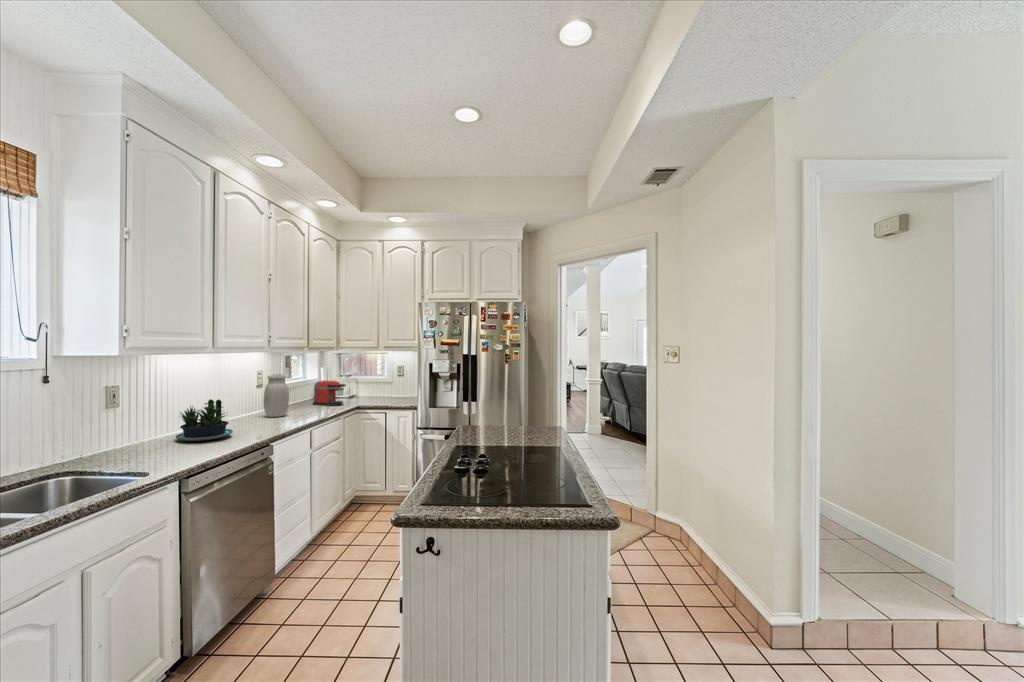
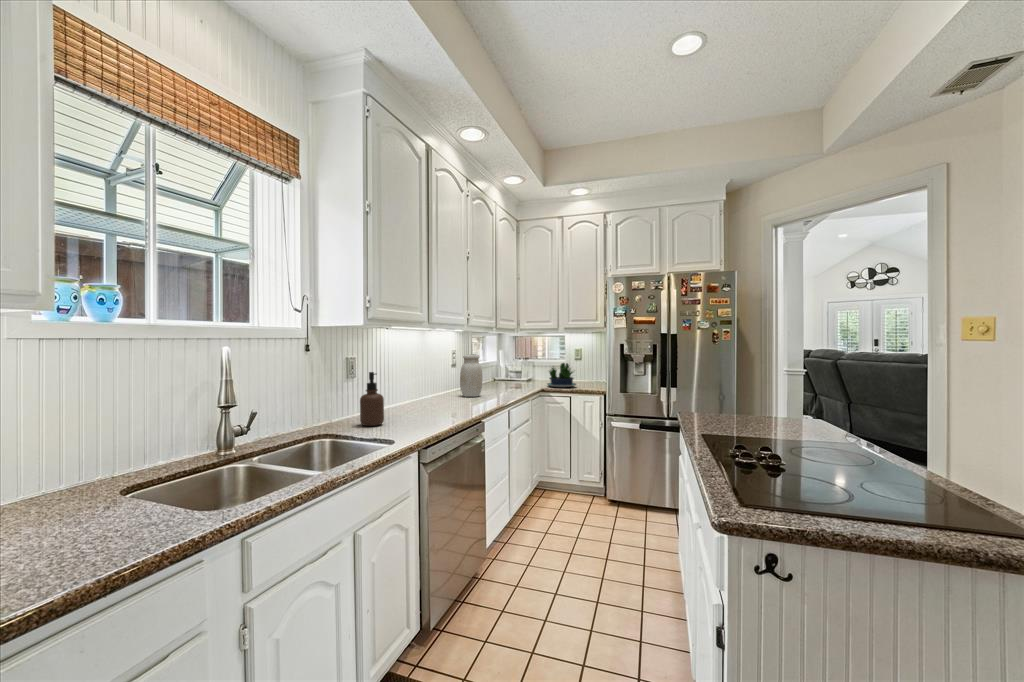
coffee maker: present [313,380,346,406] -> none [497,363,529,389]
potted plant: present [176,399,233,441] -> present [547,363,576,387]
soap dispenser: none [119,401,150,458] -> present [360,372,384,426]

